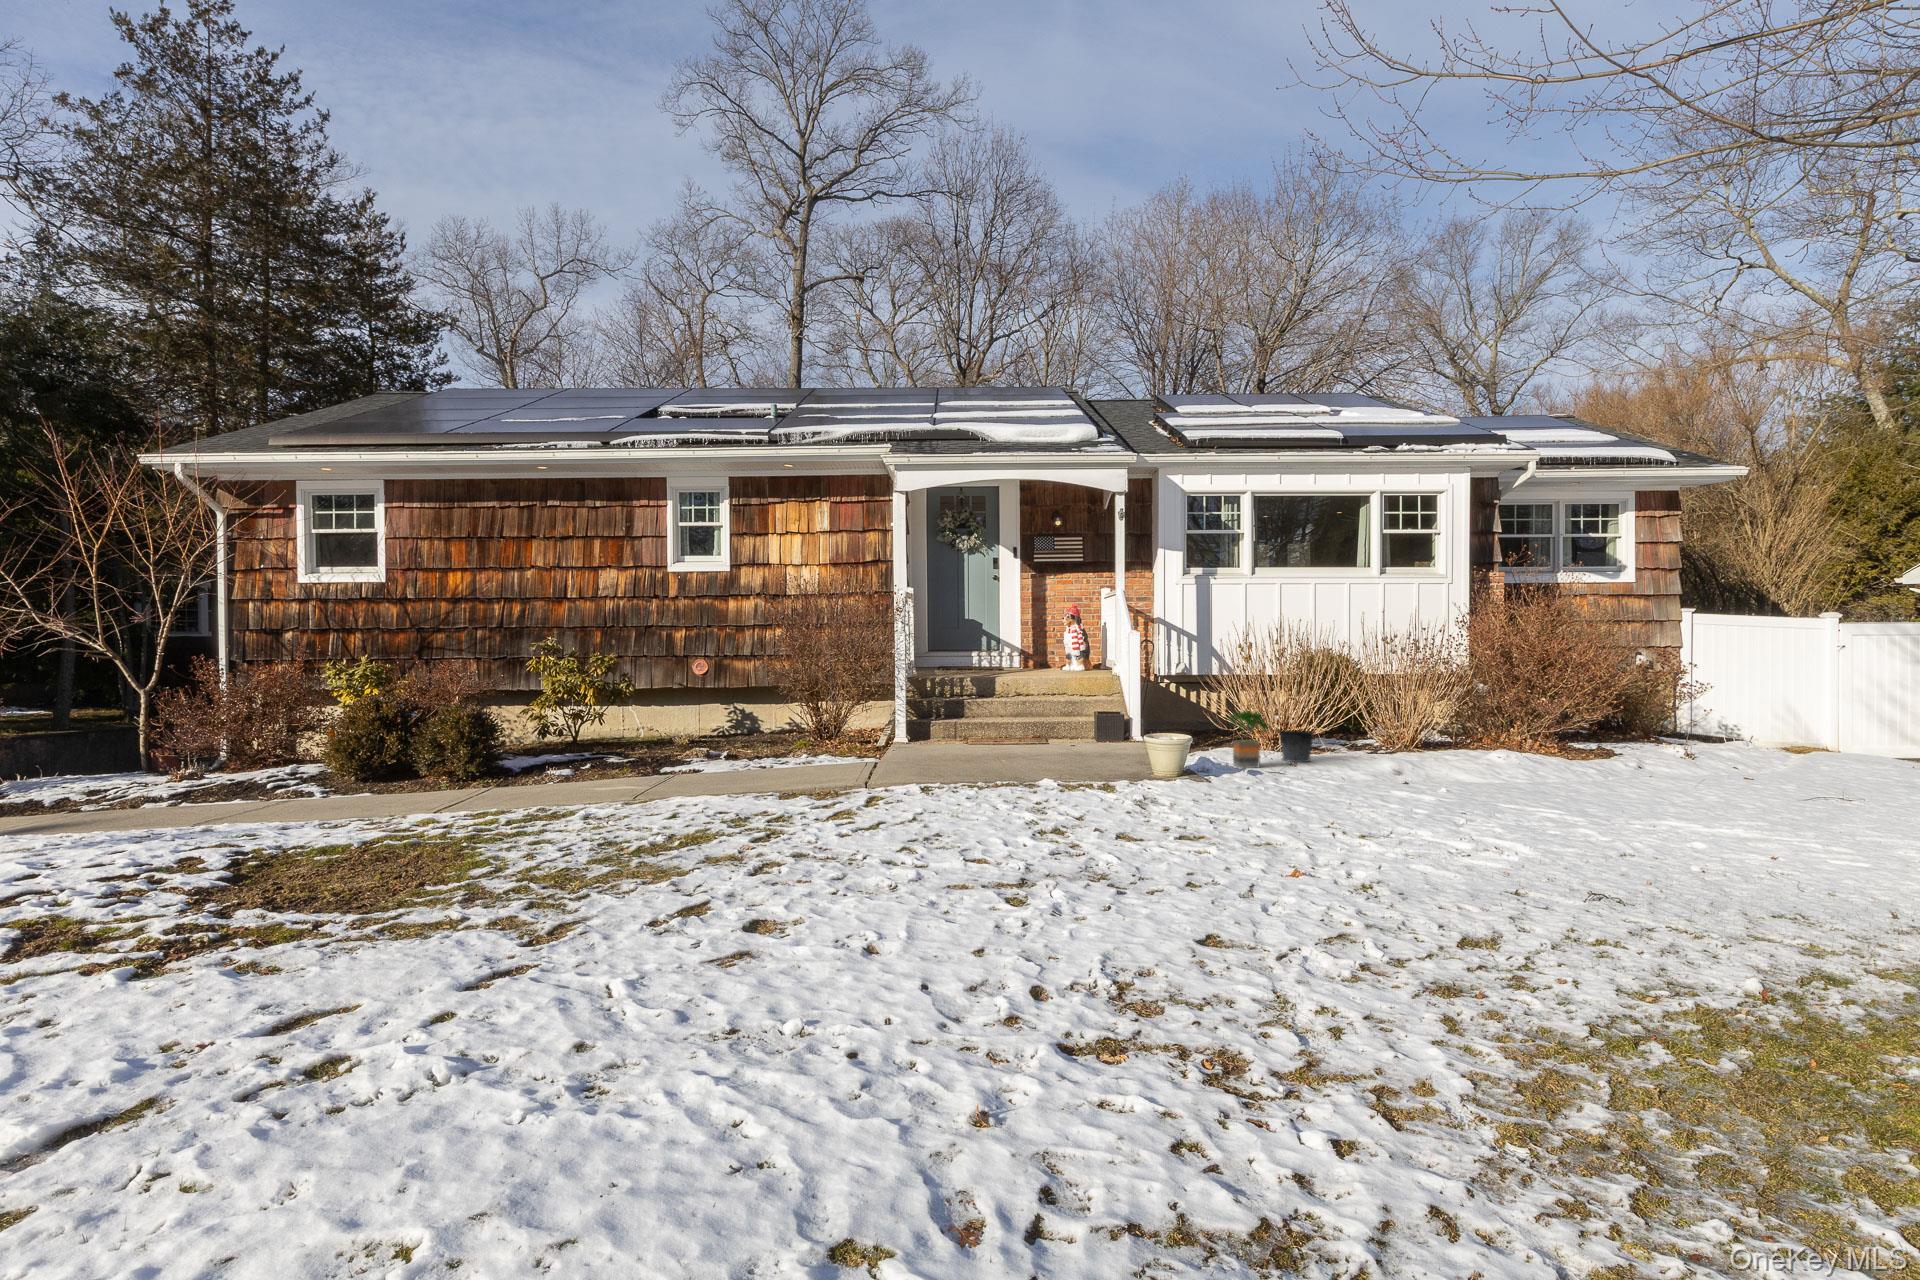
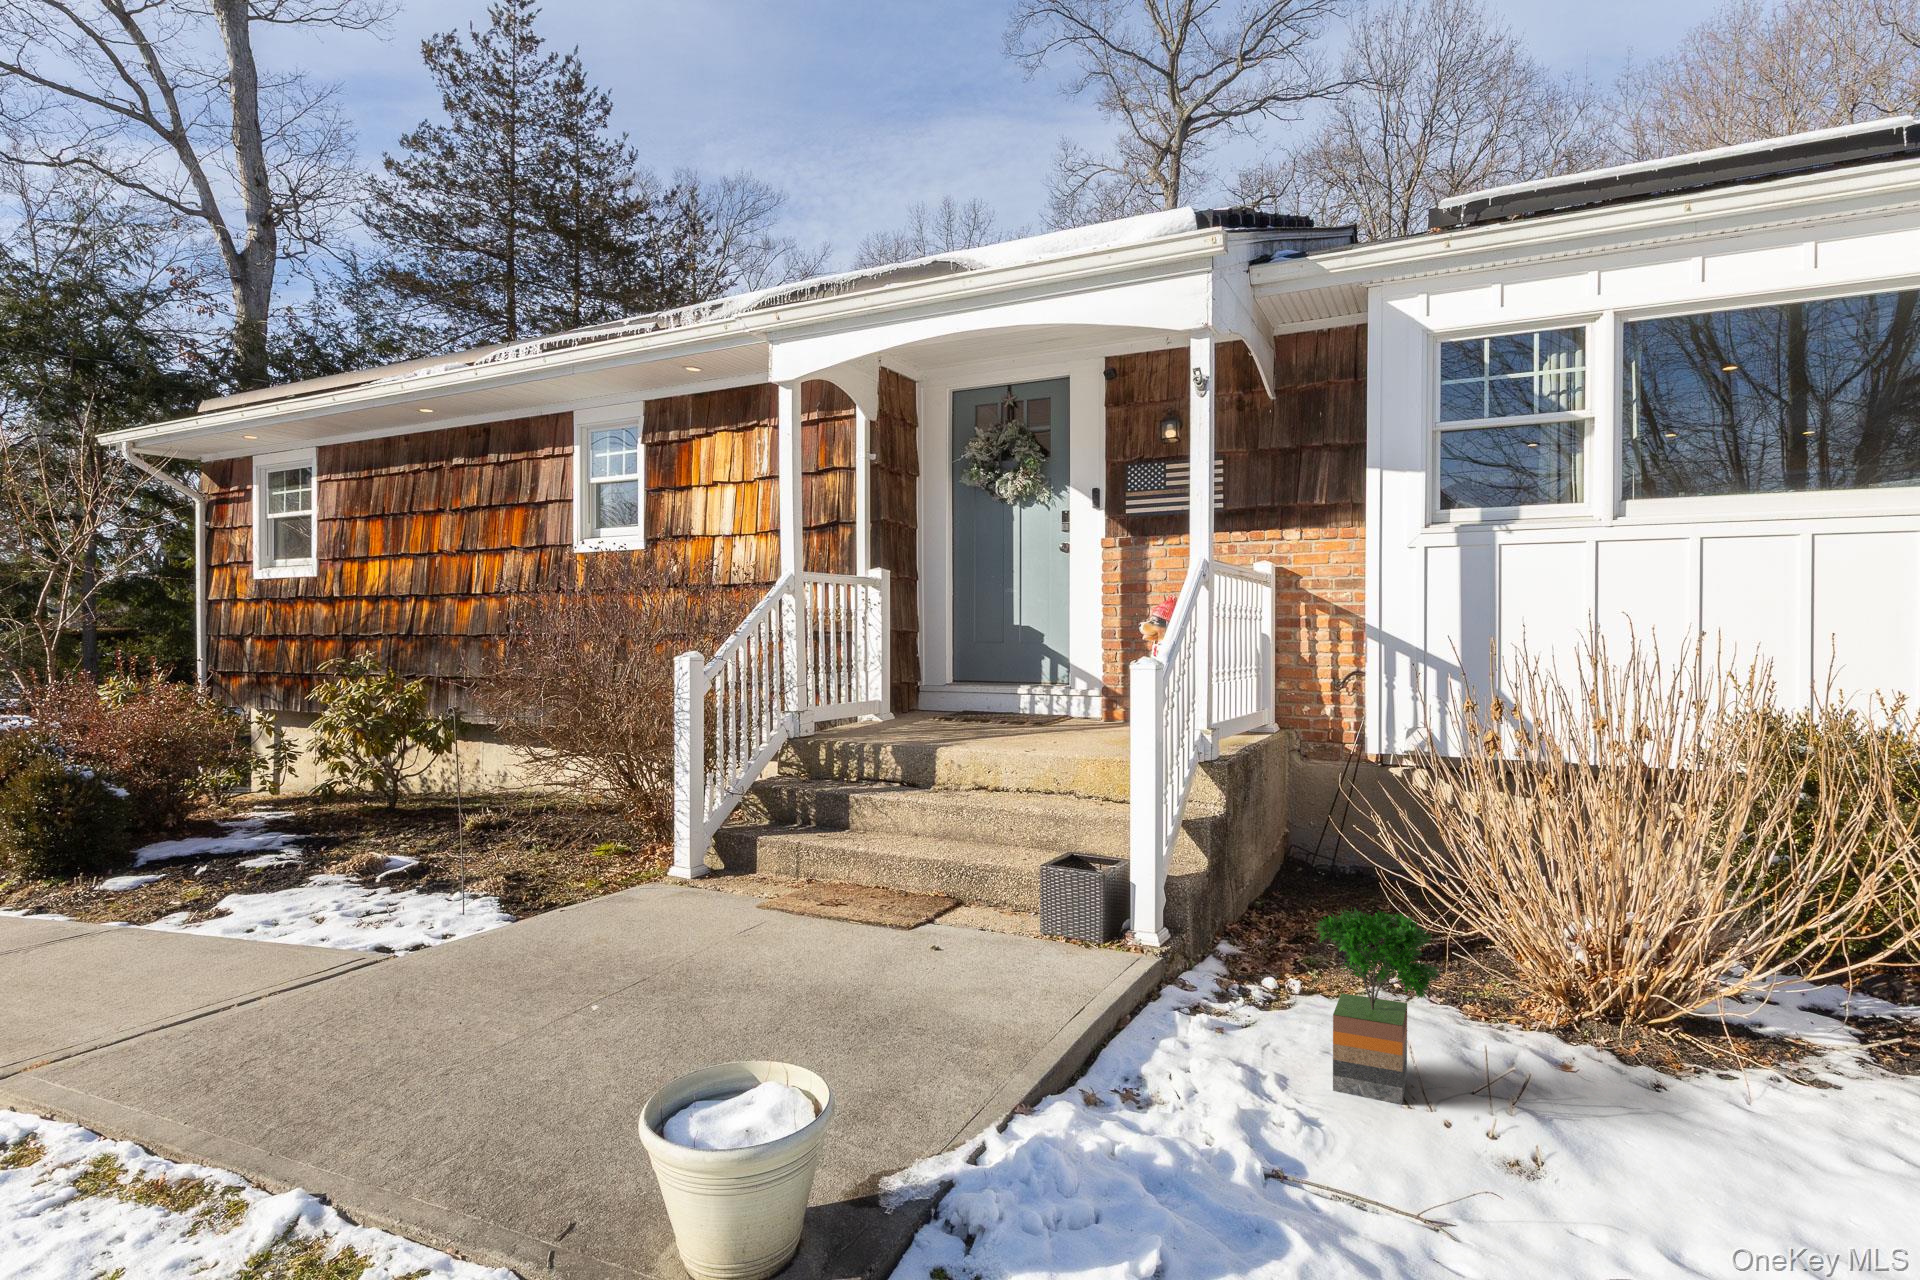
bucket: present [1278,730,1315,762] -> none [1536,960,1667,1086]

